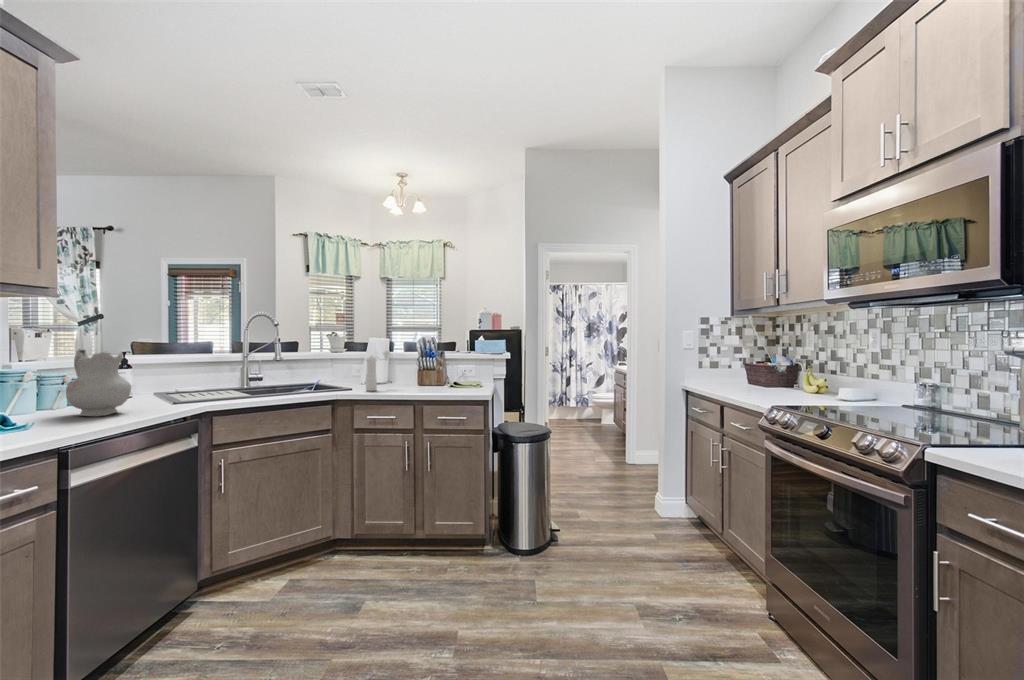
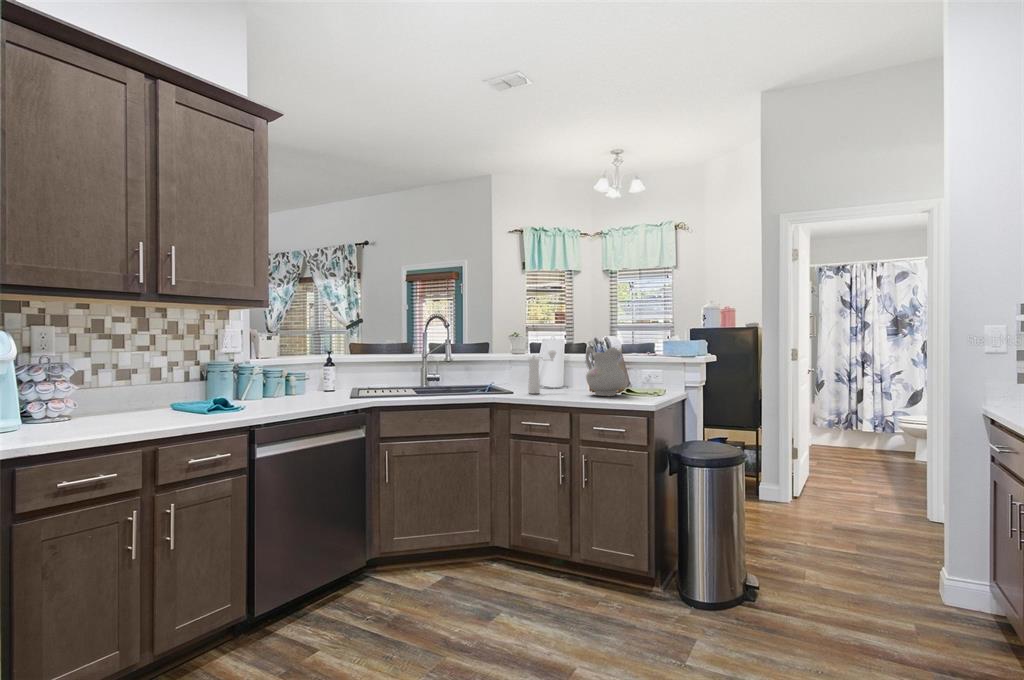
ceramic pitcher: present [66,349,131,416] -> present [586,346,625,396]

